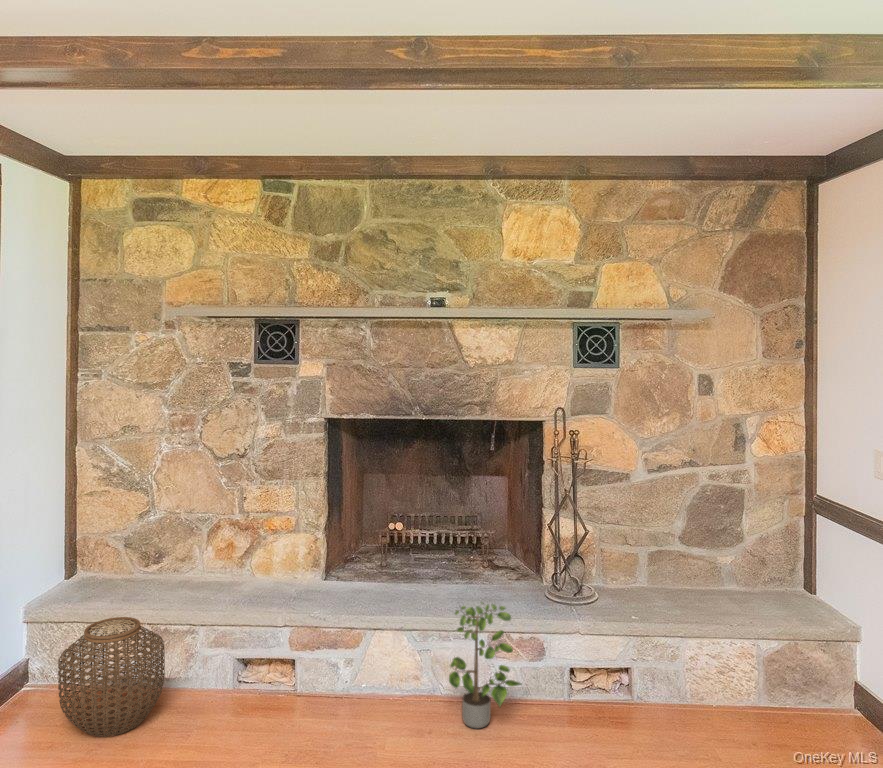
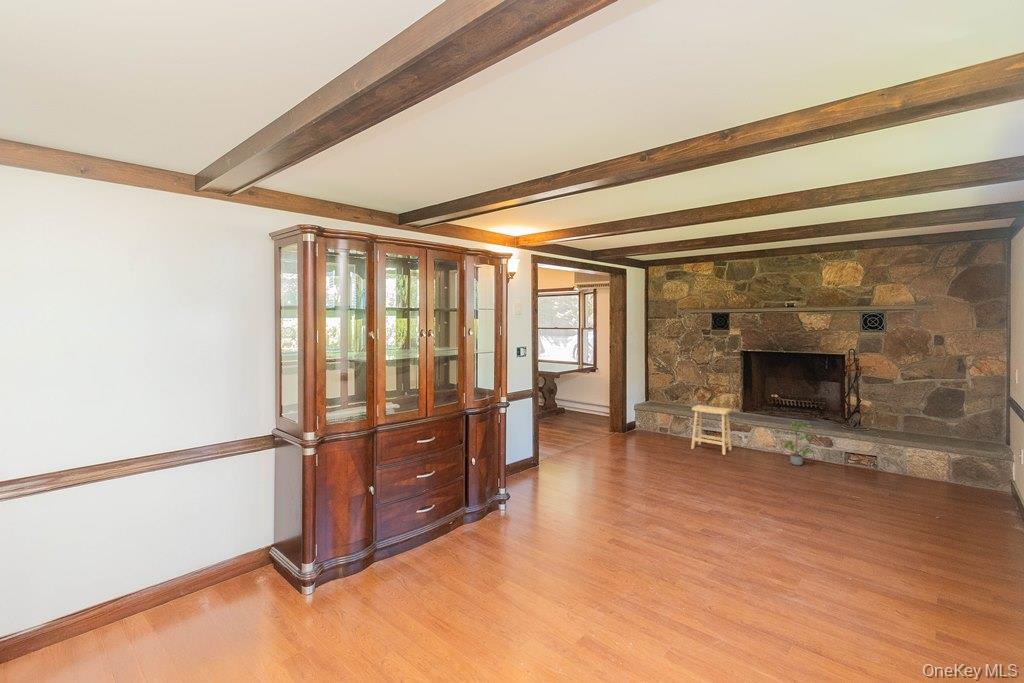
footstool: none [195,585,312,739] -> present [691,405,732,455]
woven basket: present [58,617,165,737] -> none [650,411,681,445]

